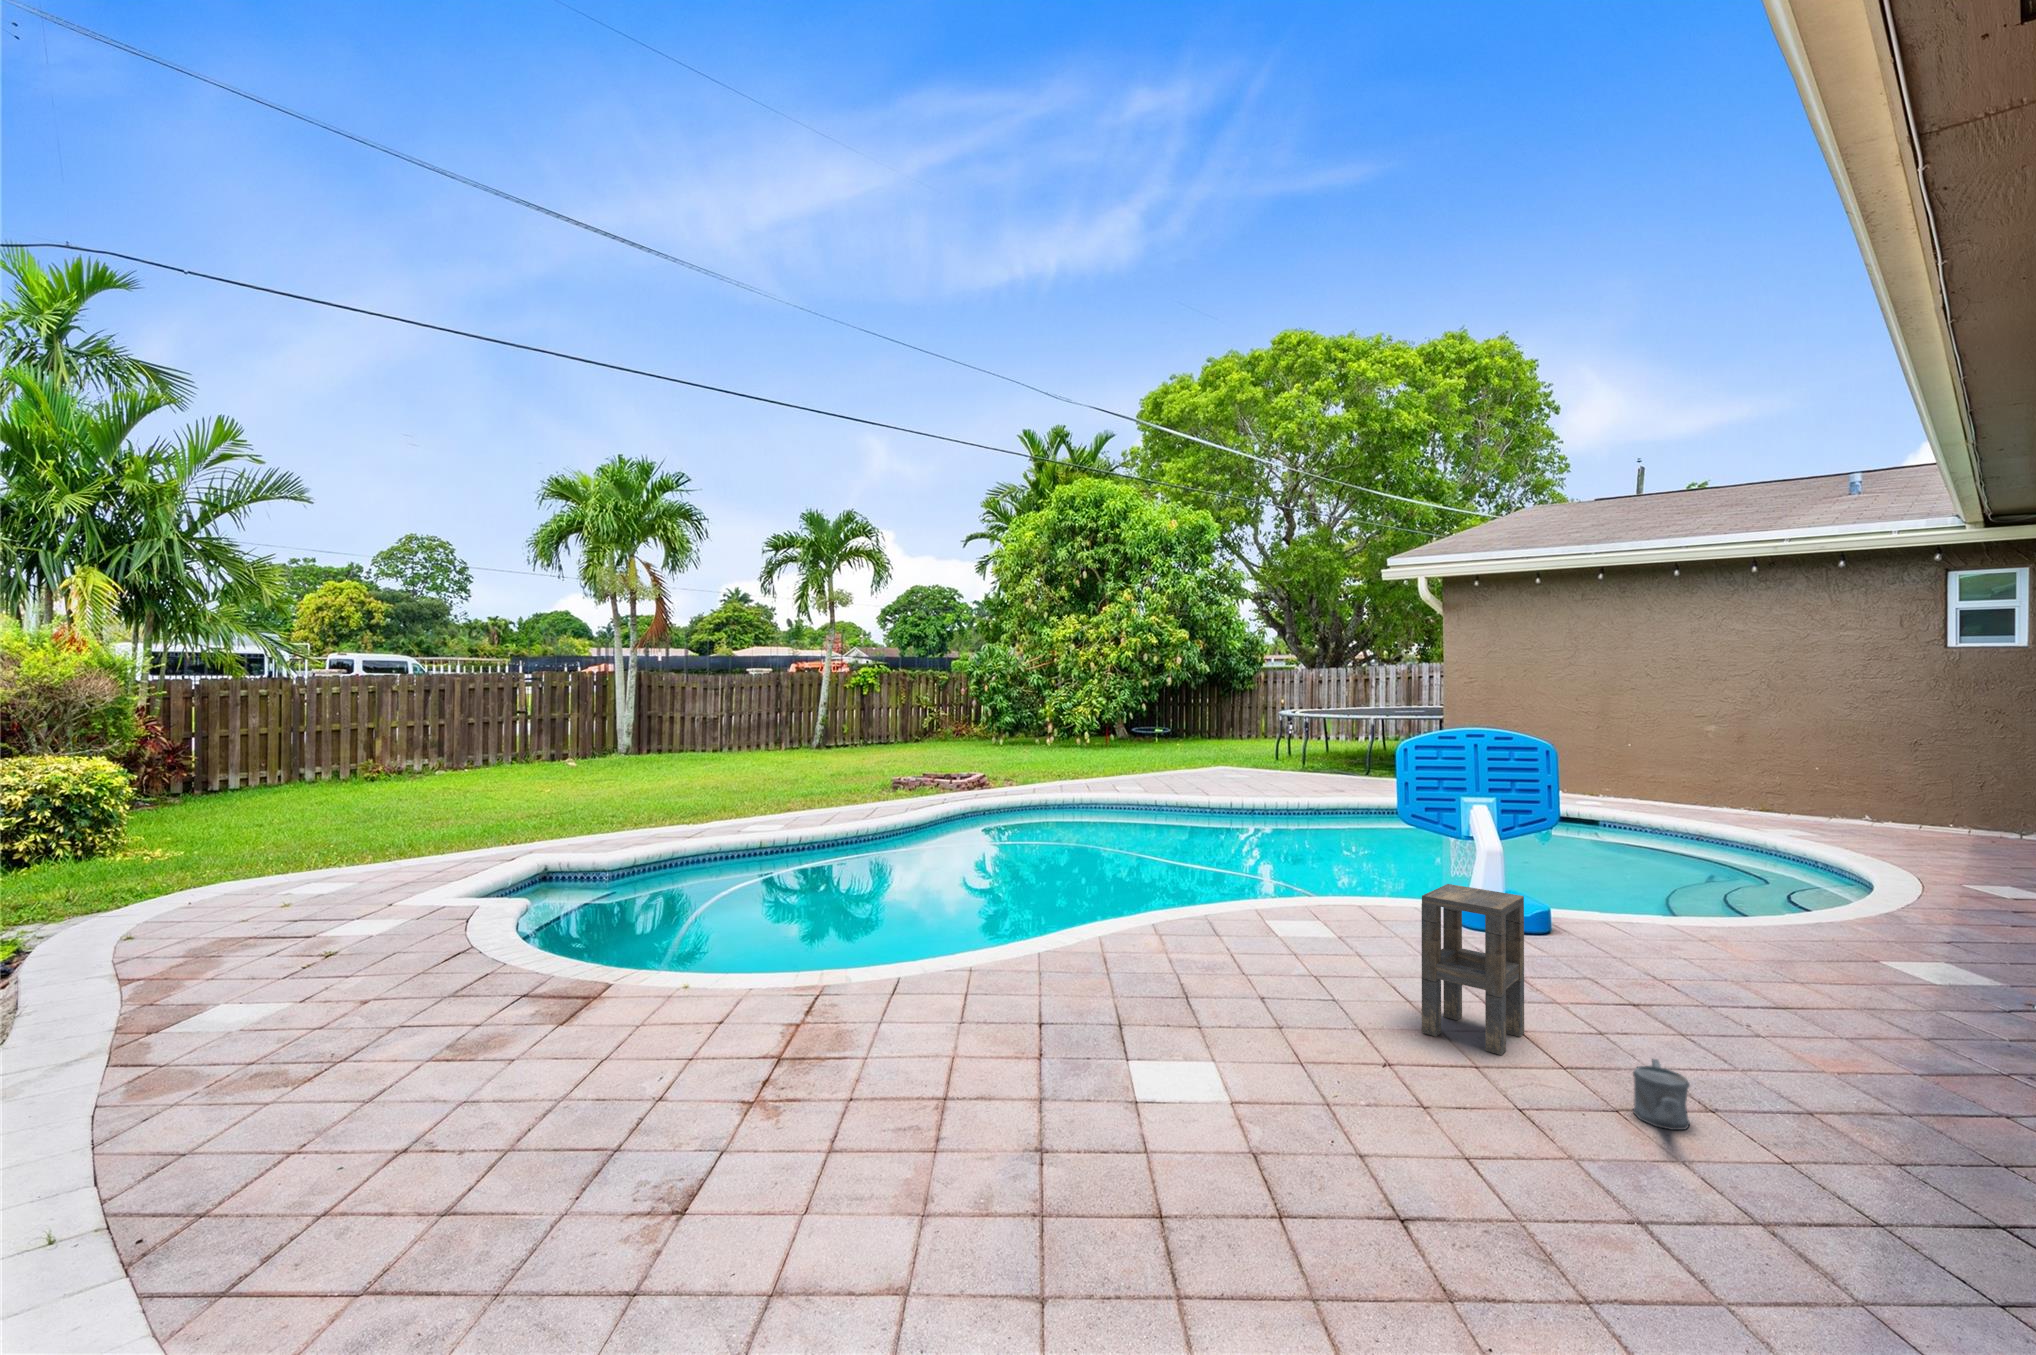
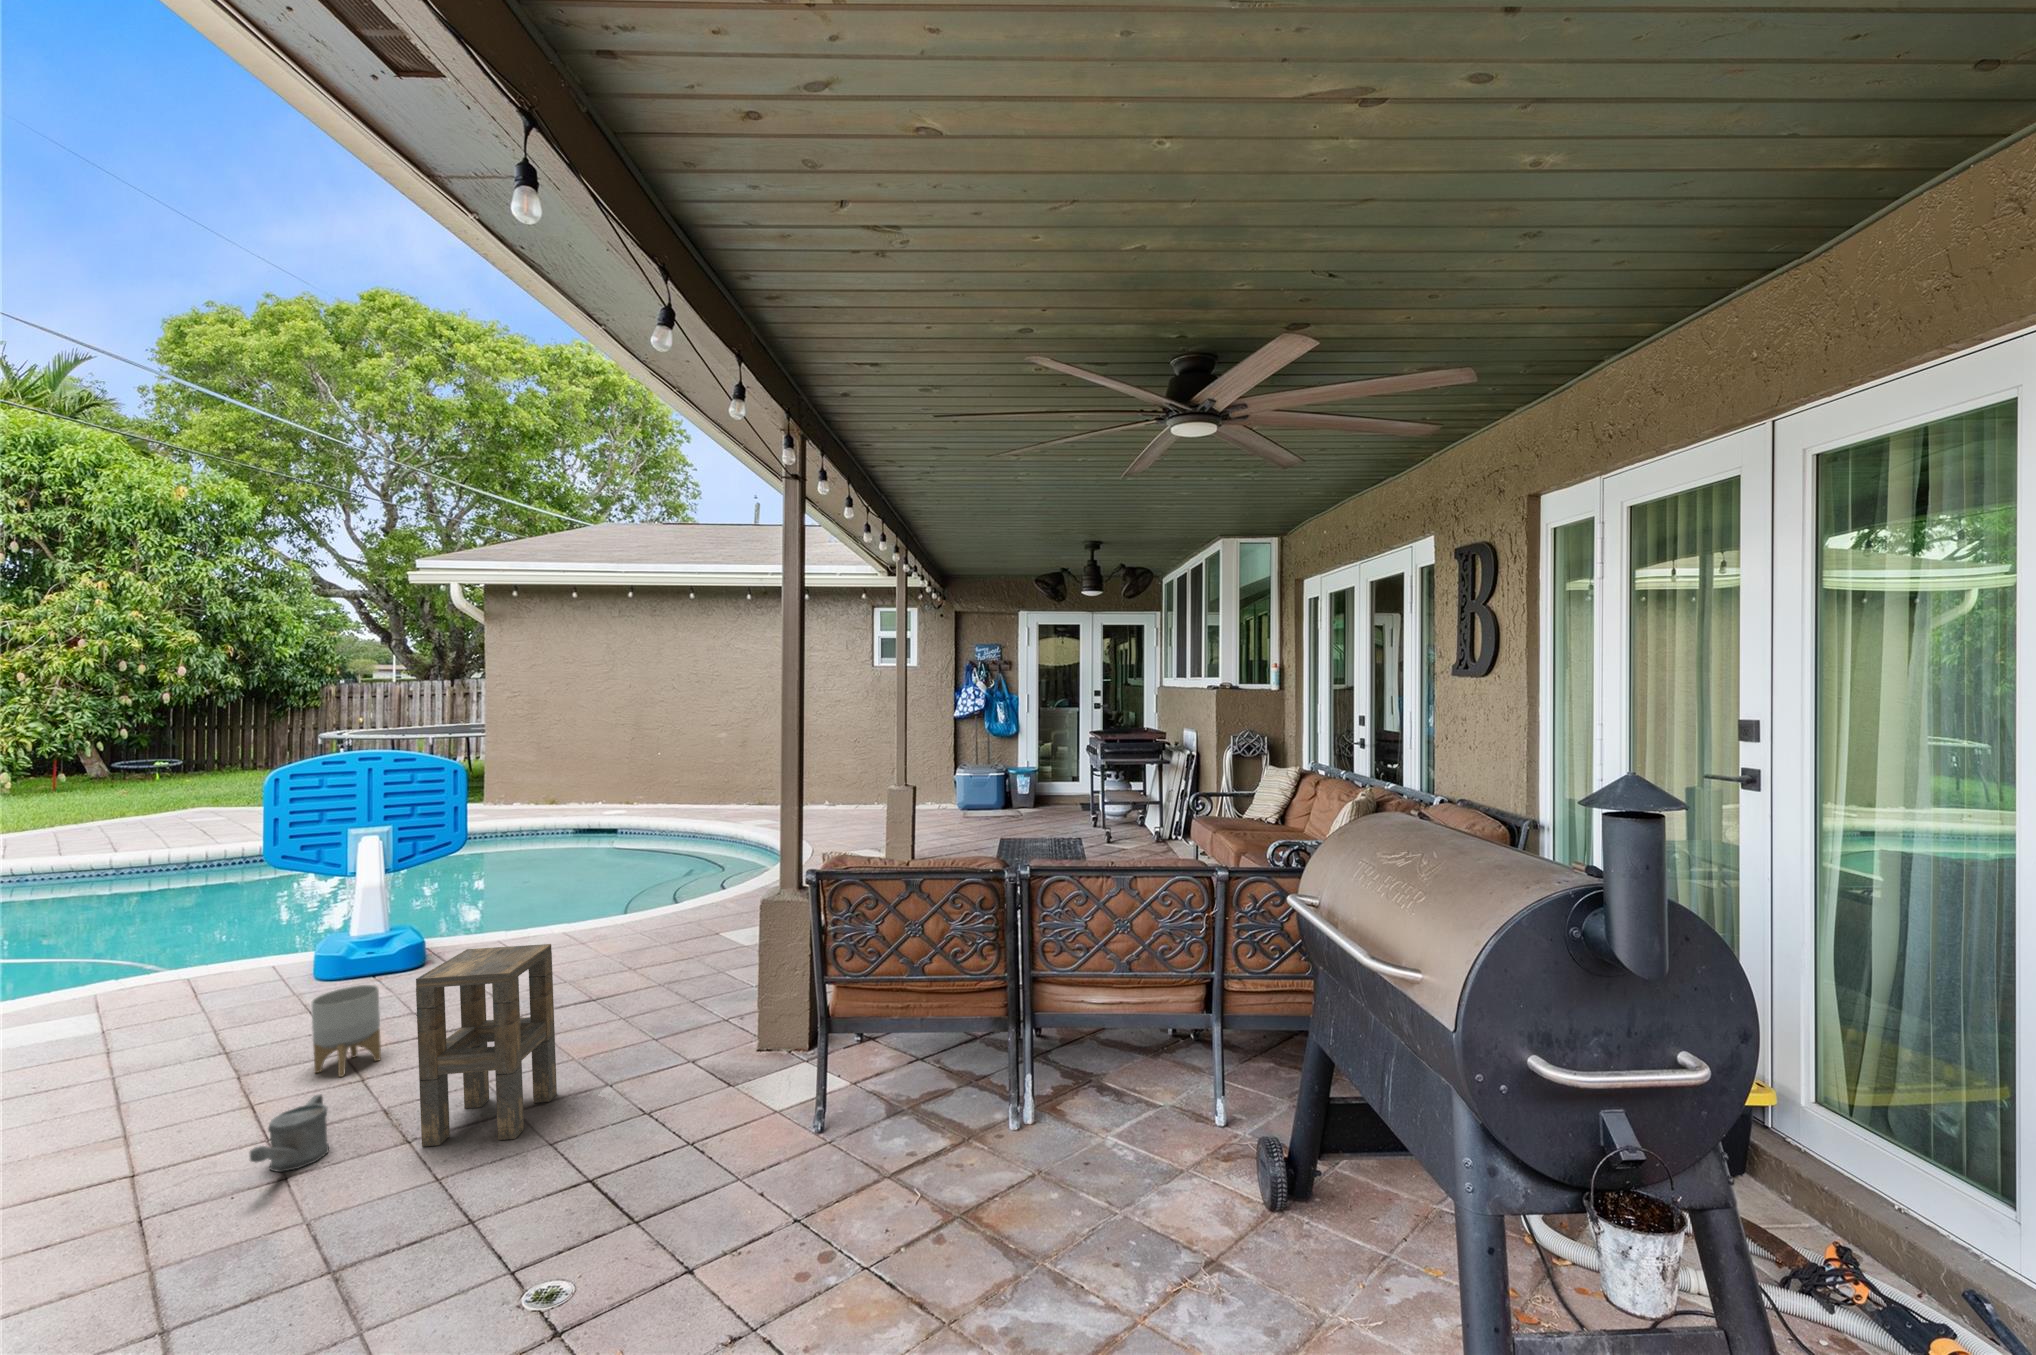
side table: present [1422,884,1524,1055] -> present [416,944,557,1147]
planter: none [1568,952,1630,1041] -> present [312,985,381,1077]

